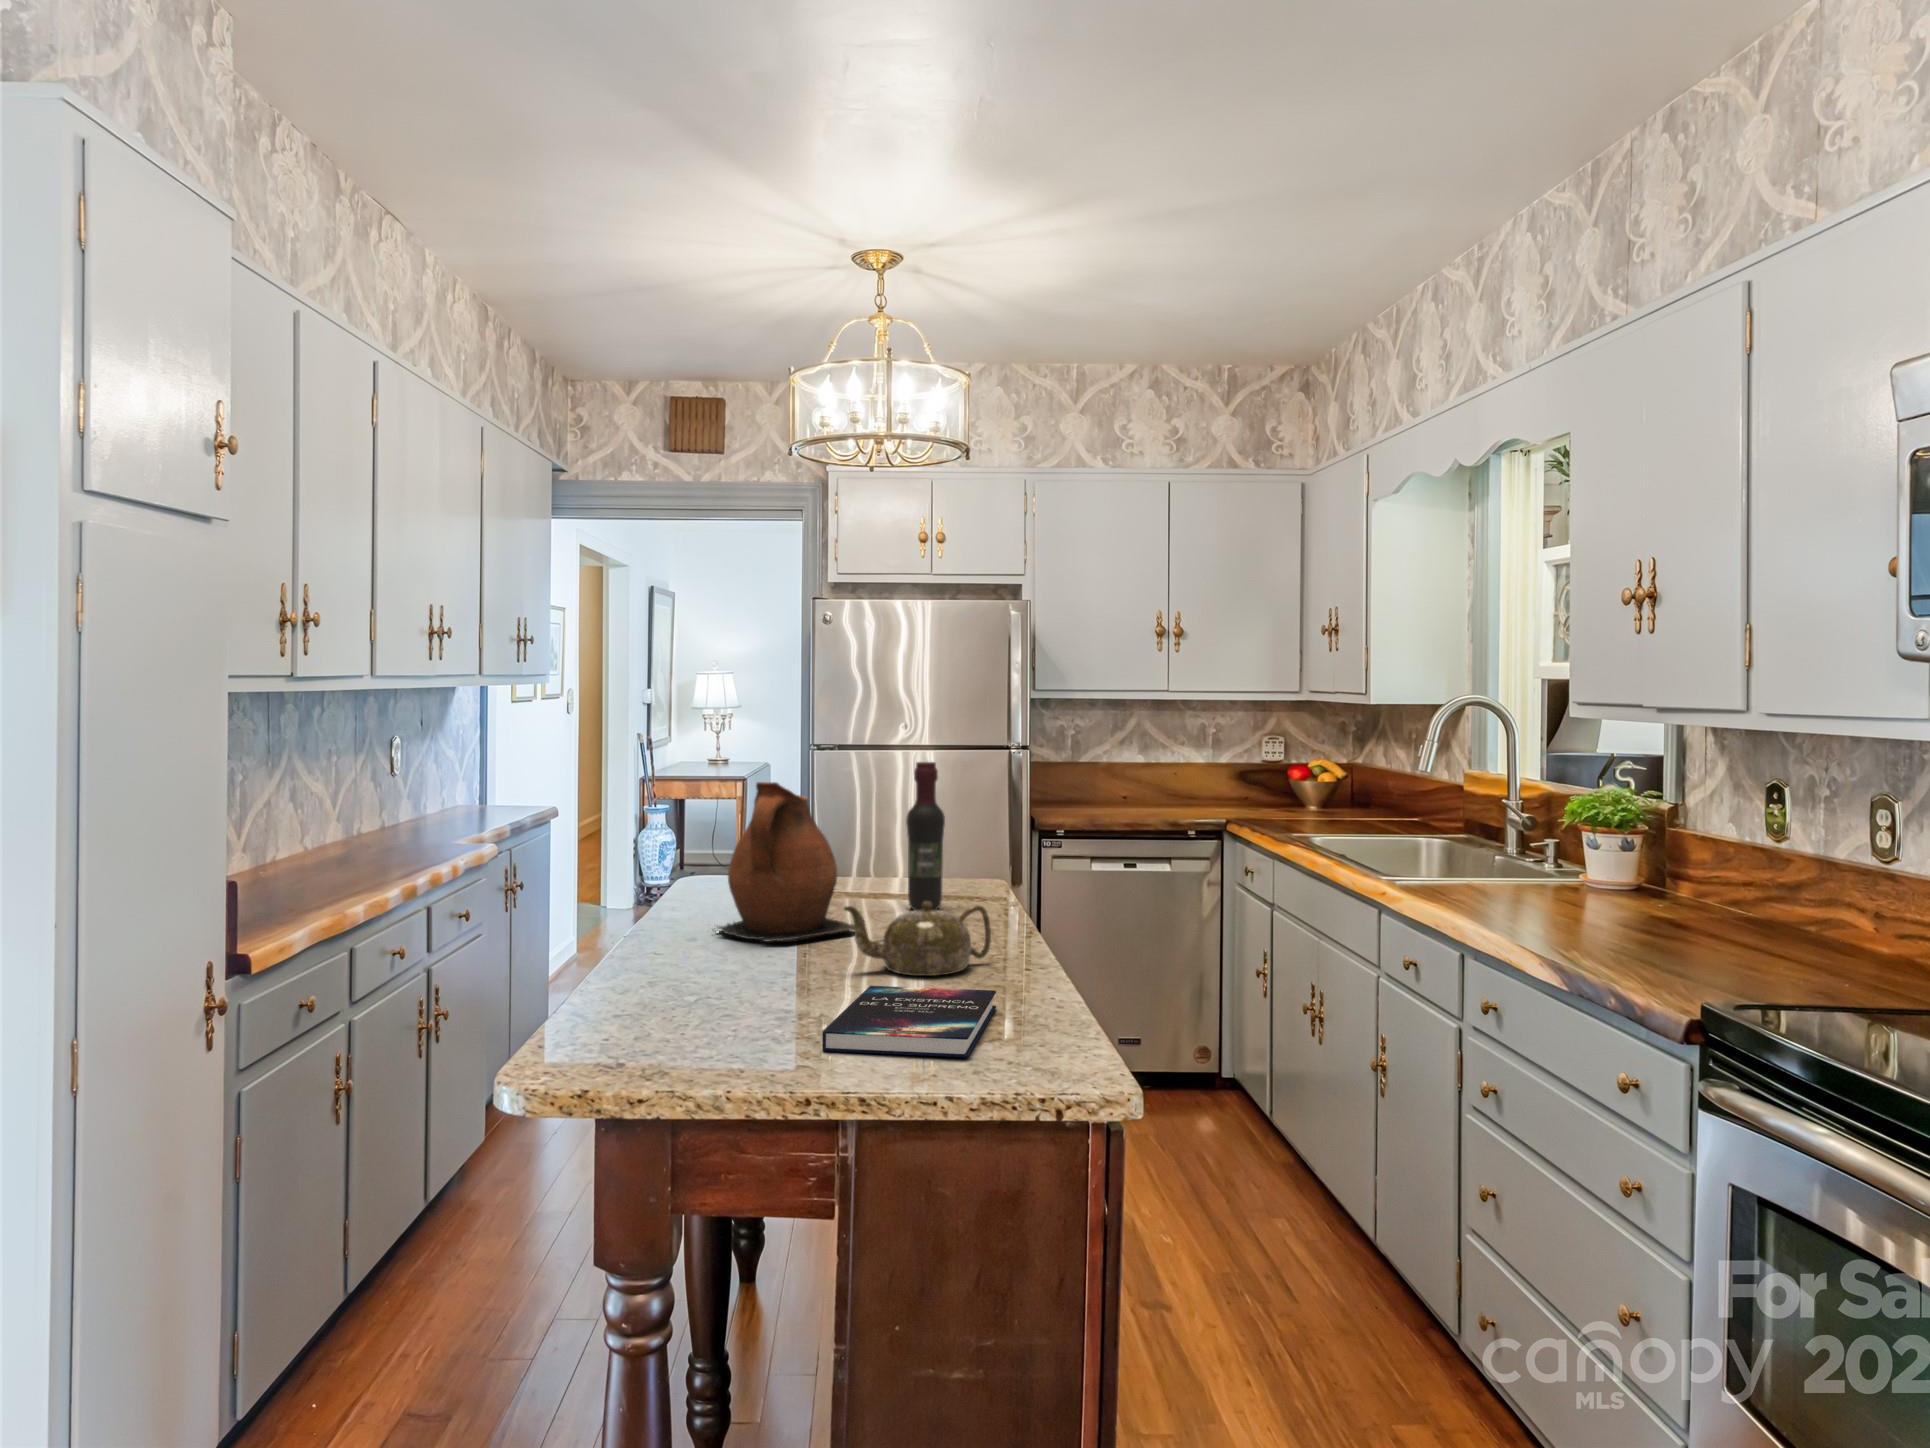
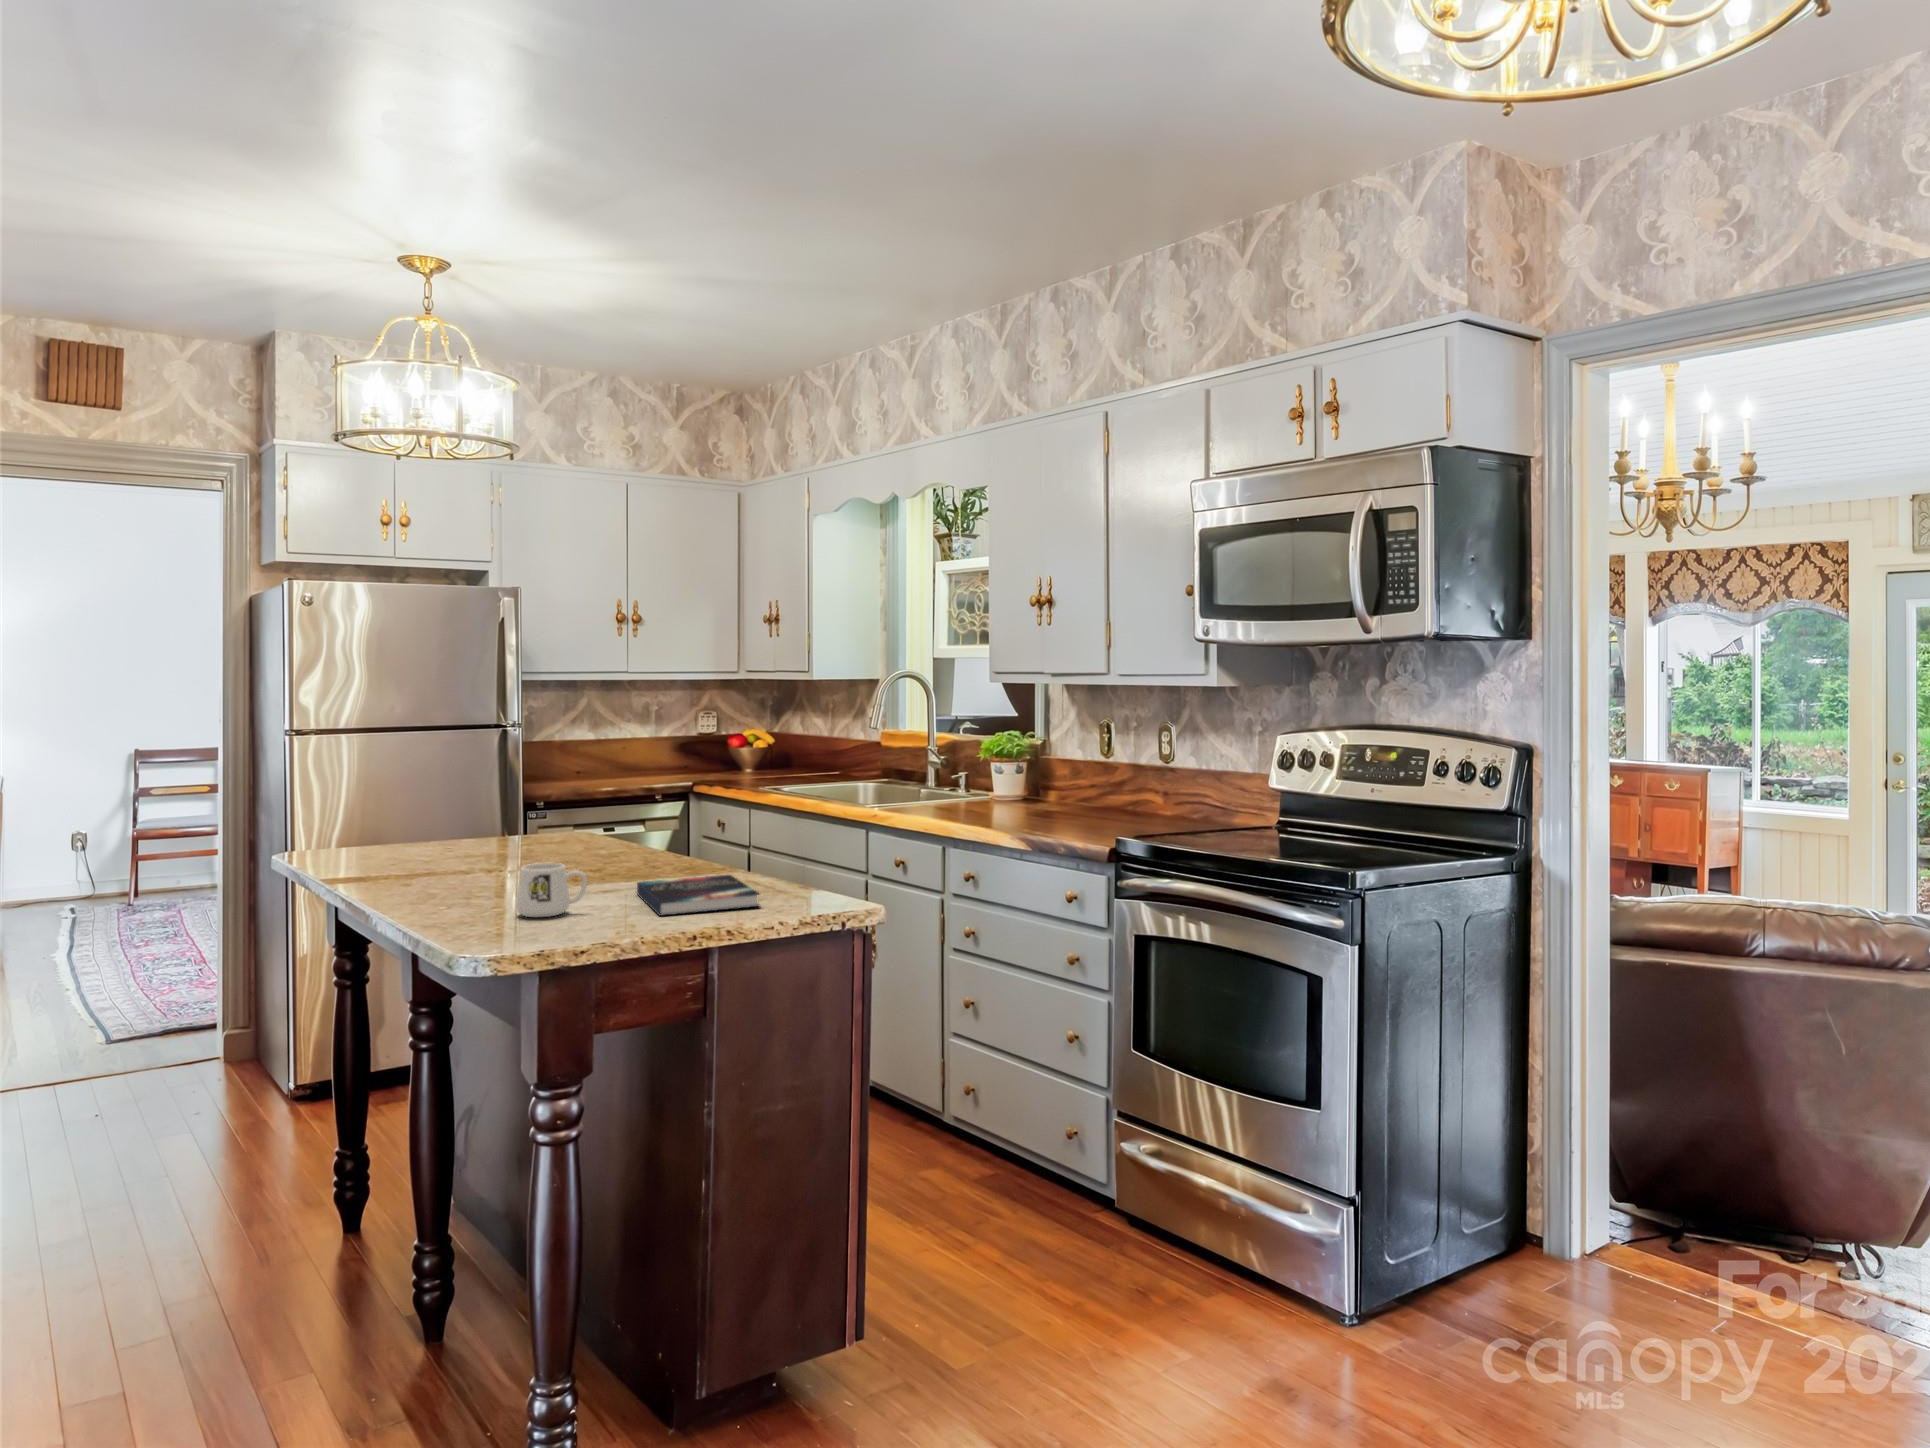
wine bottle: present [906,762,945,910] -> none [541,727,574,848]
ceramic pitcher: present [712,782,854,942] -> none [405,744,537,875]
teapot: present [844,901,991,976] -> none [582,825,678,880]
mug: none [677,951,760,1027] -> present [516,863,587,917]

